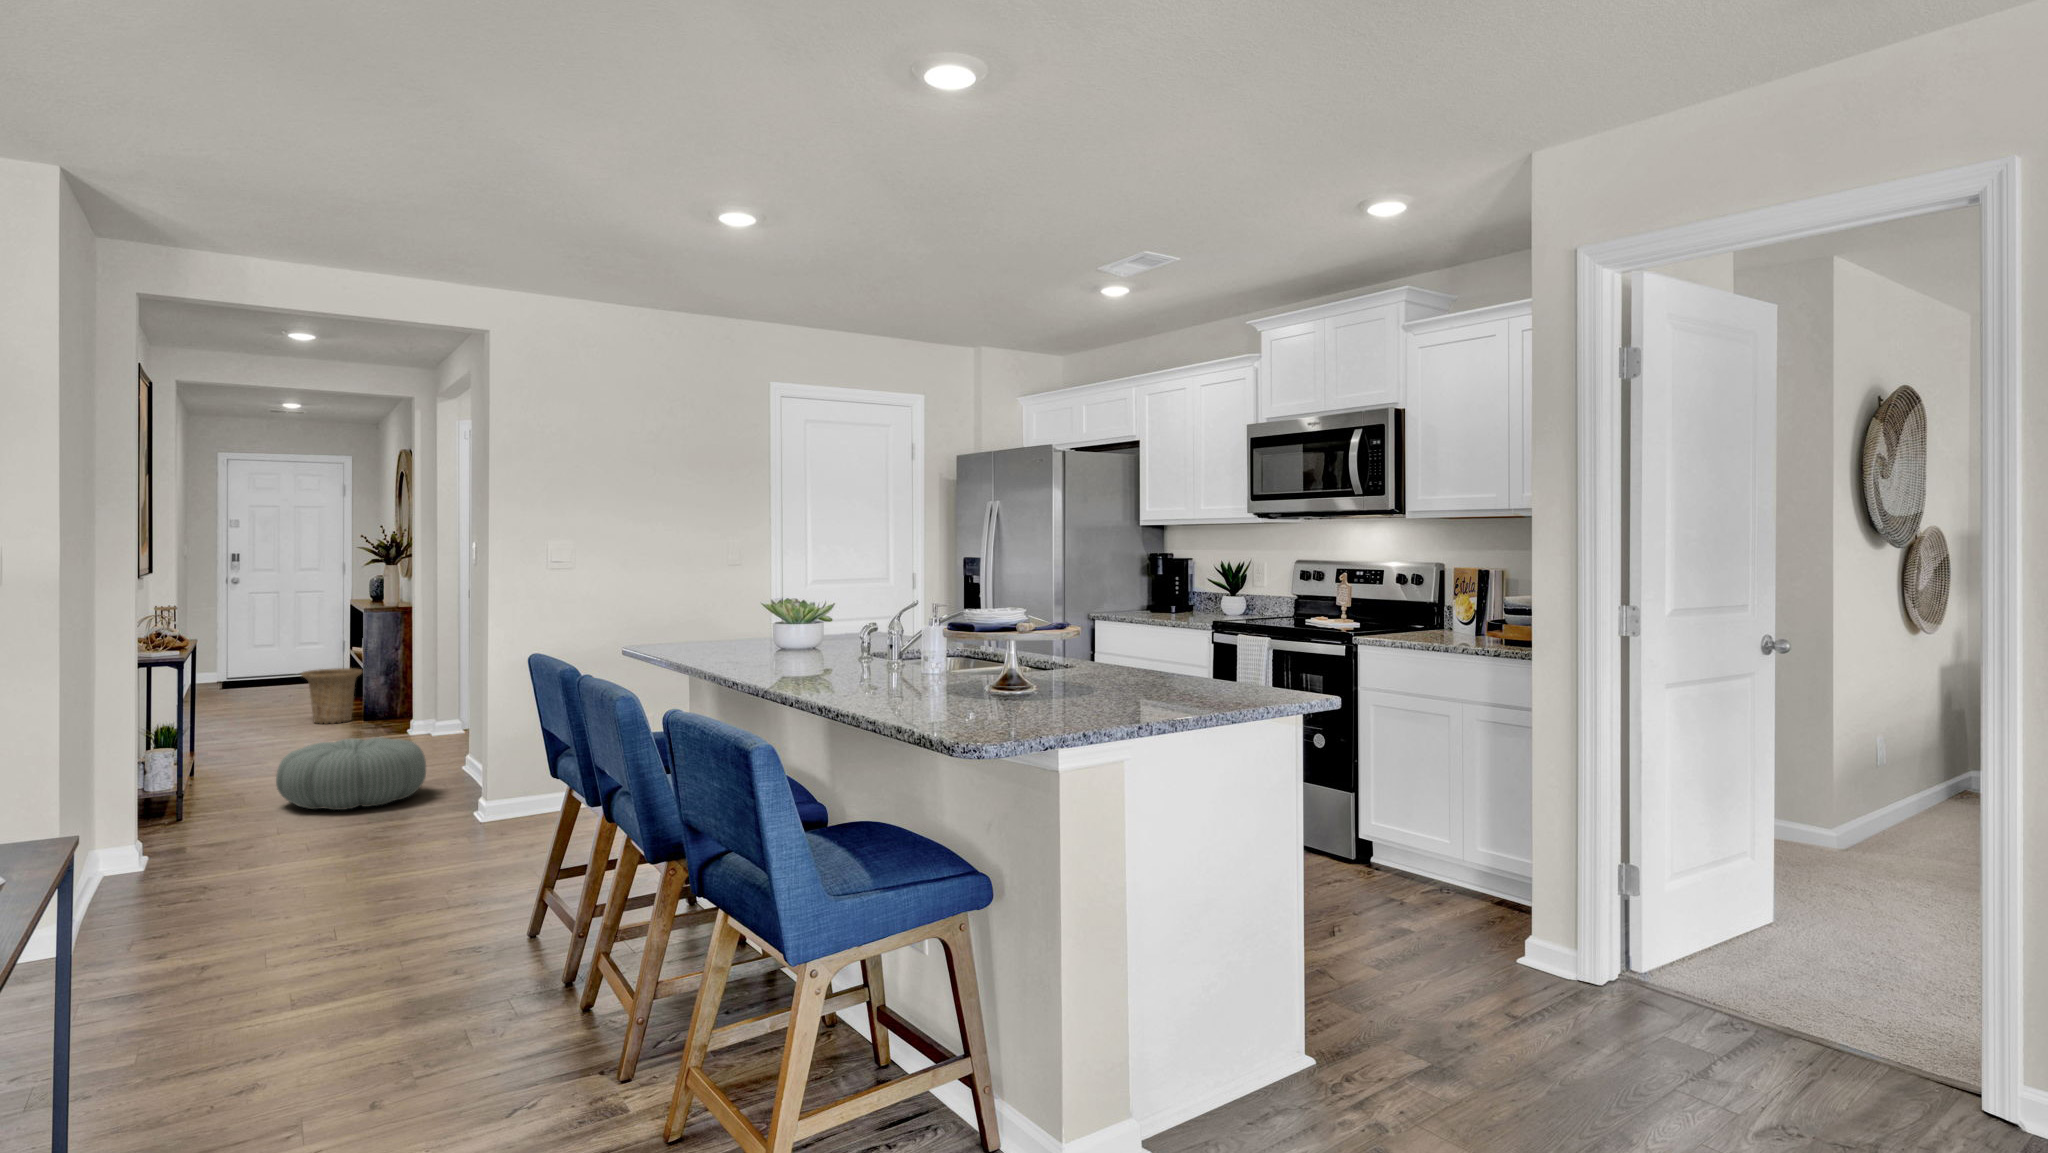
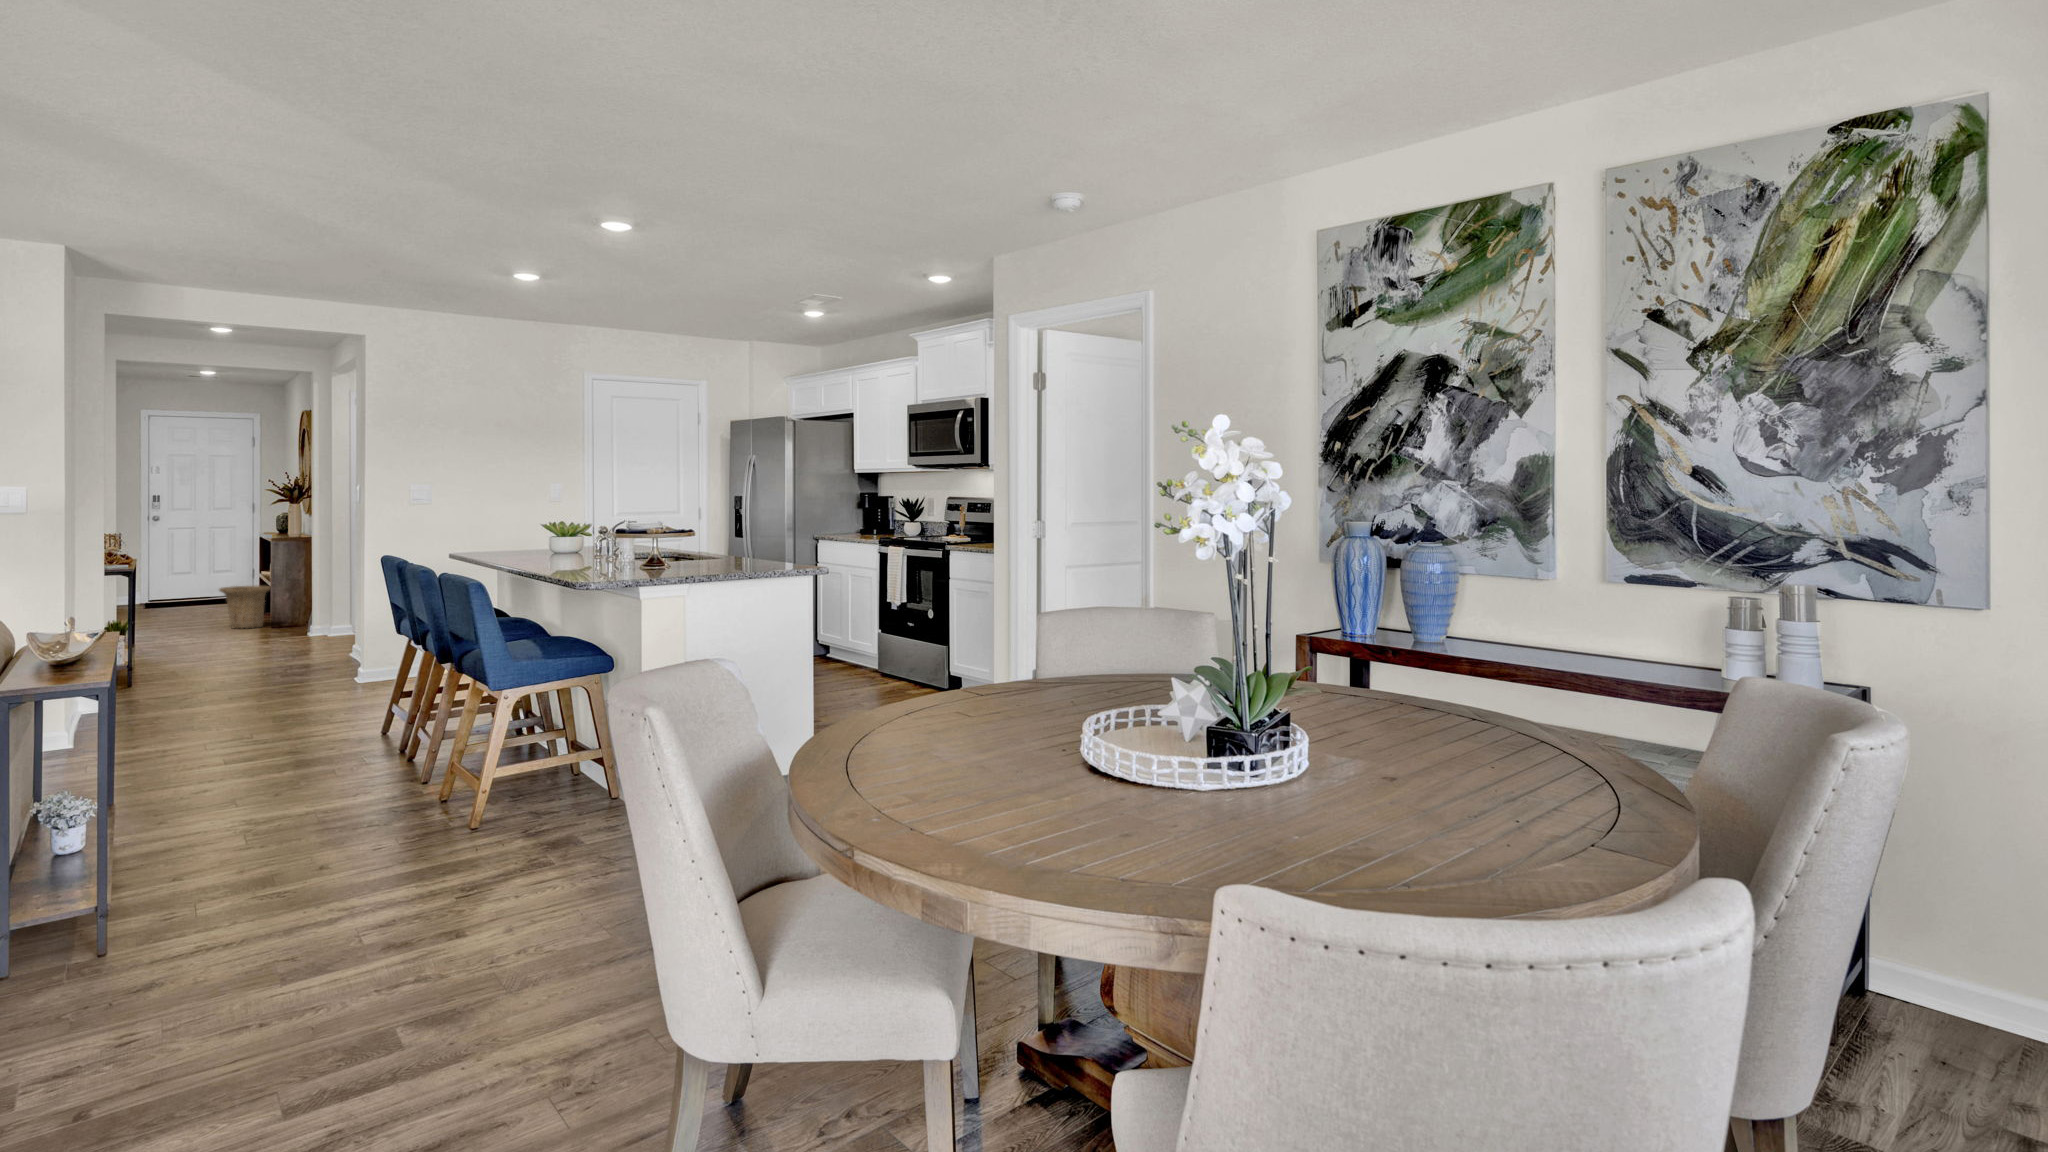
pouf: present [276,737,426,810] -> none [203,628,320,677]

